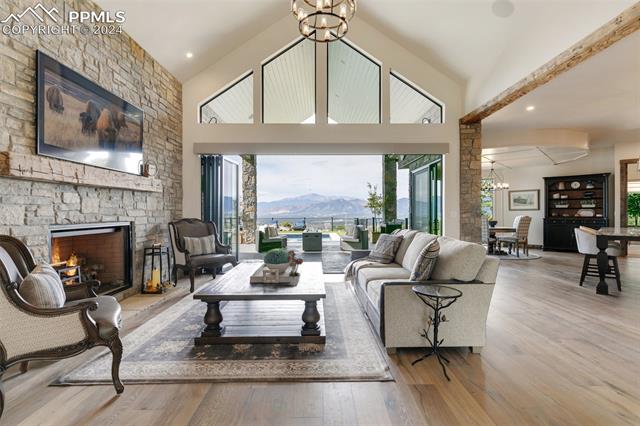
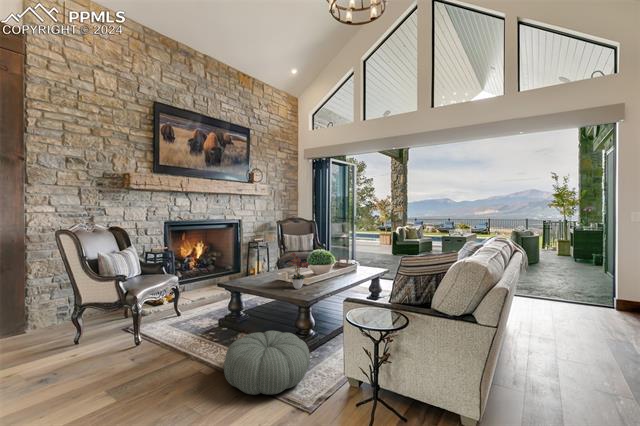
pouf: none [285,325,366,386] -> present [224,331,310,395]

